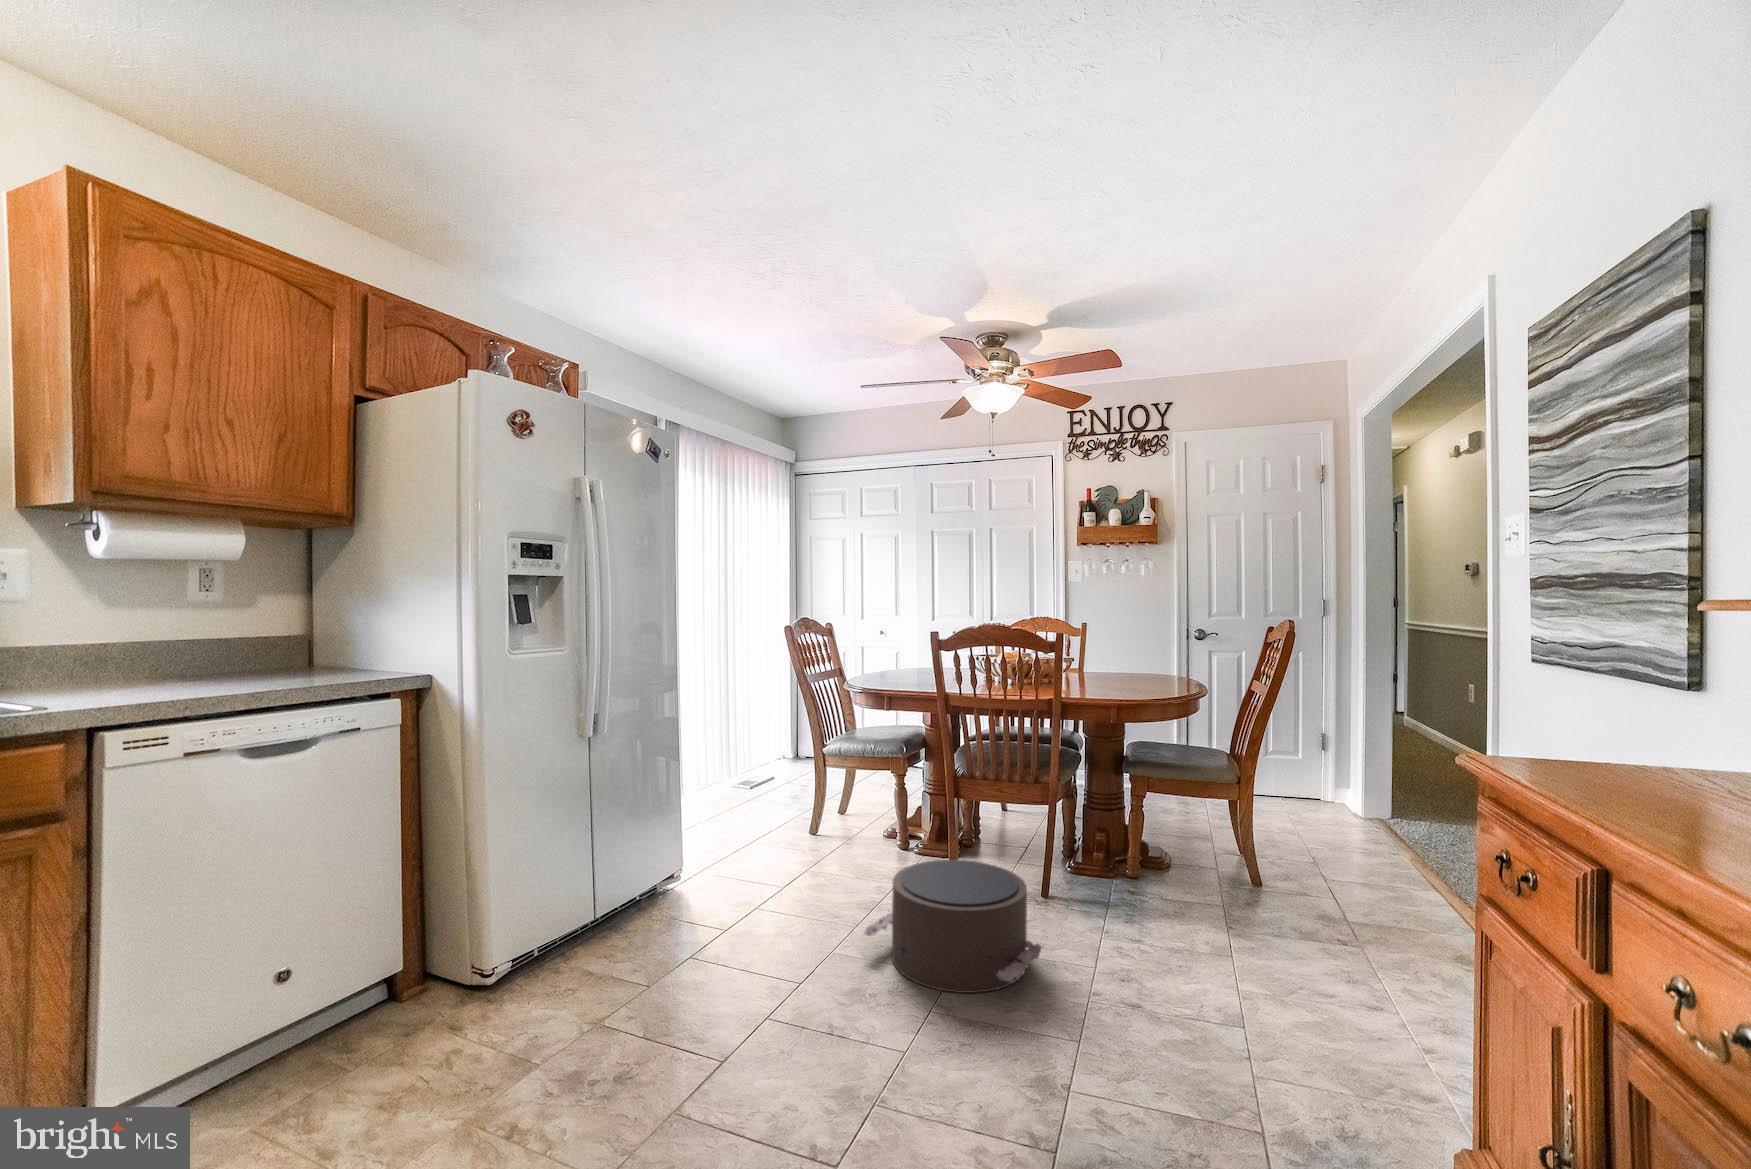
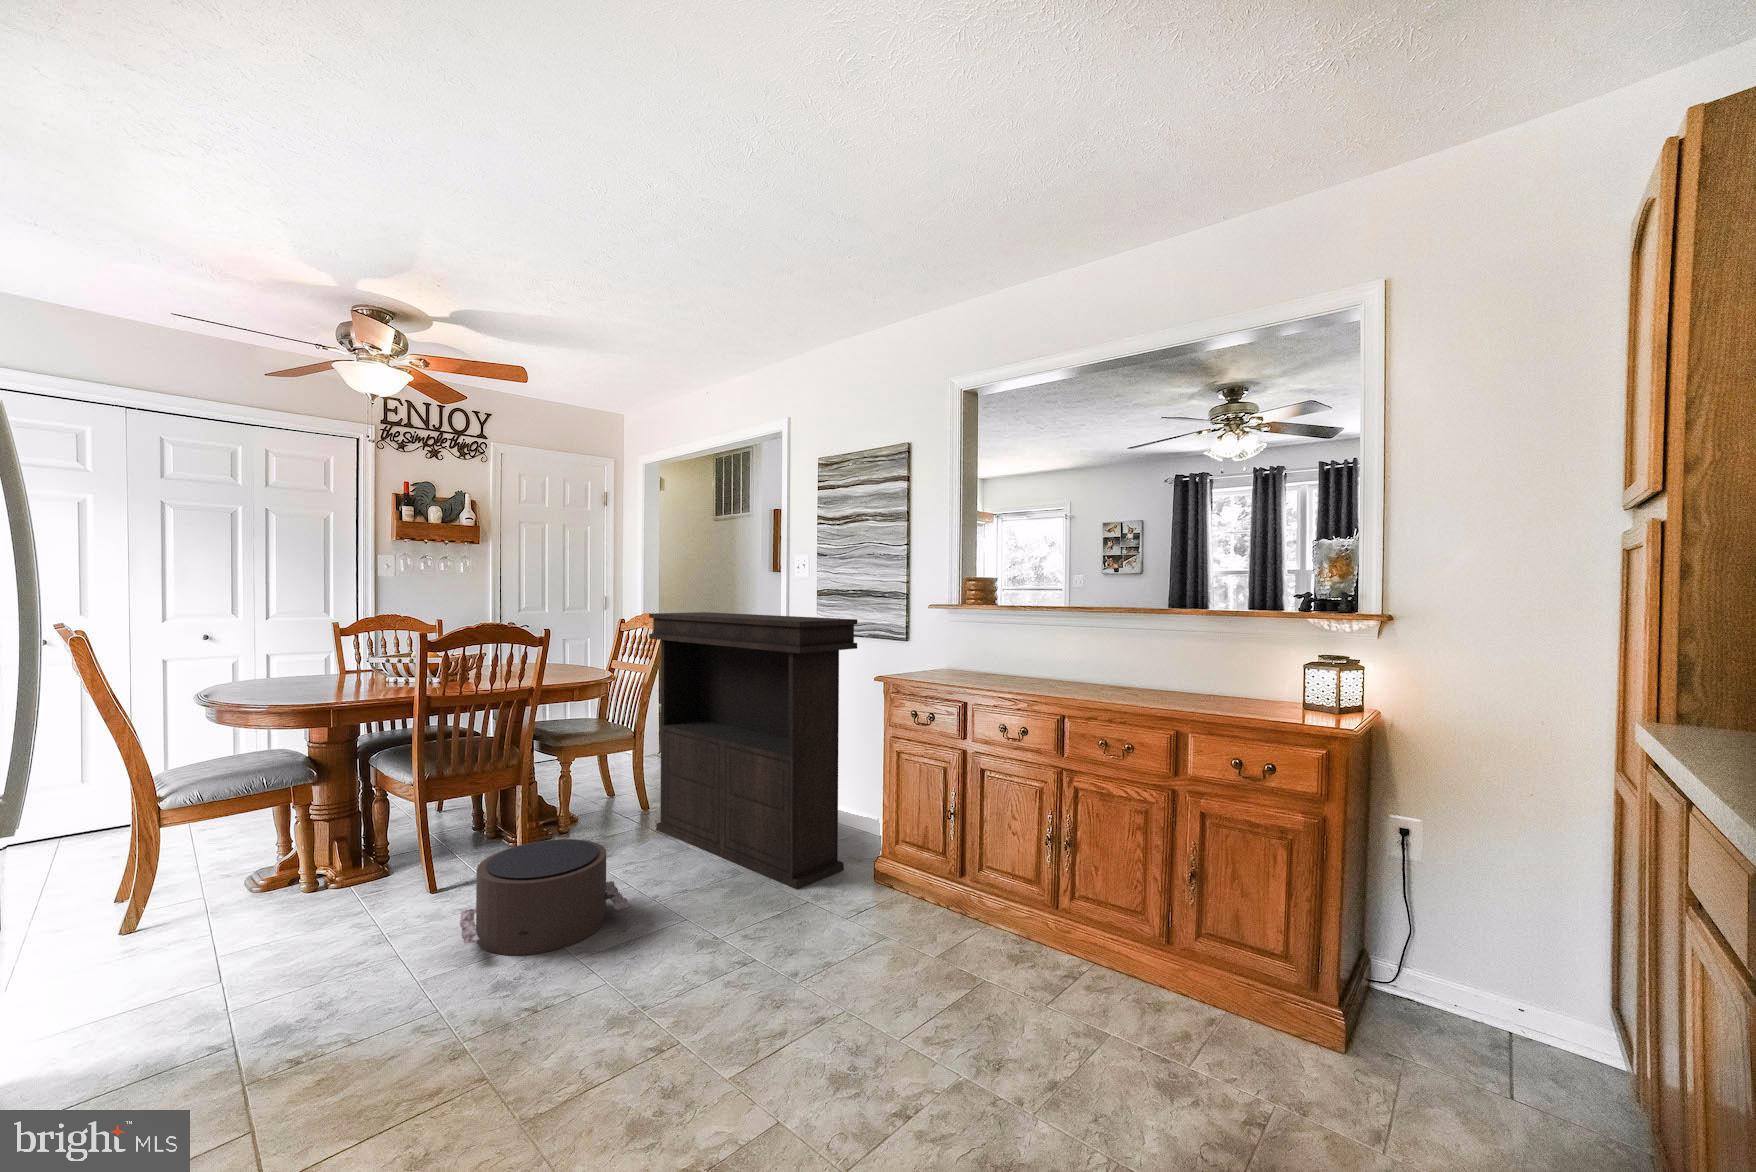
console table: none [1215,616,1444,1135] -> present [649,612,857,889]

